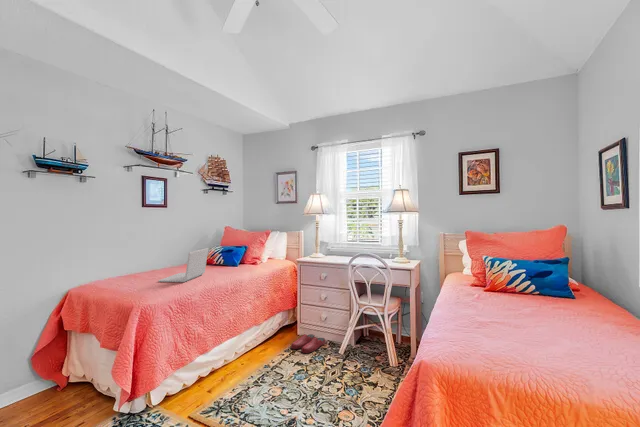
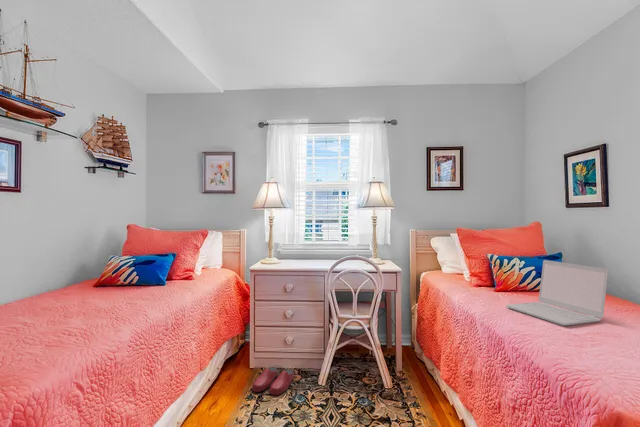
laptop: present [159,248,208,282] -> present [506,260,608,326]

